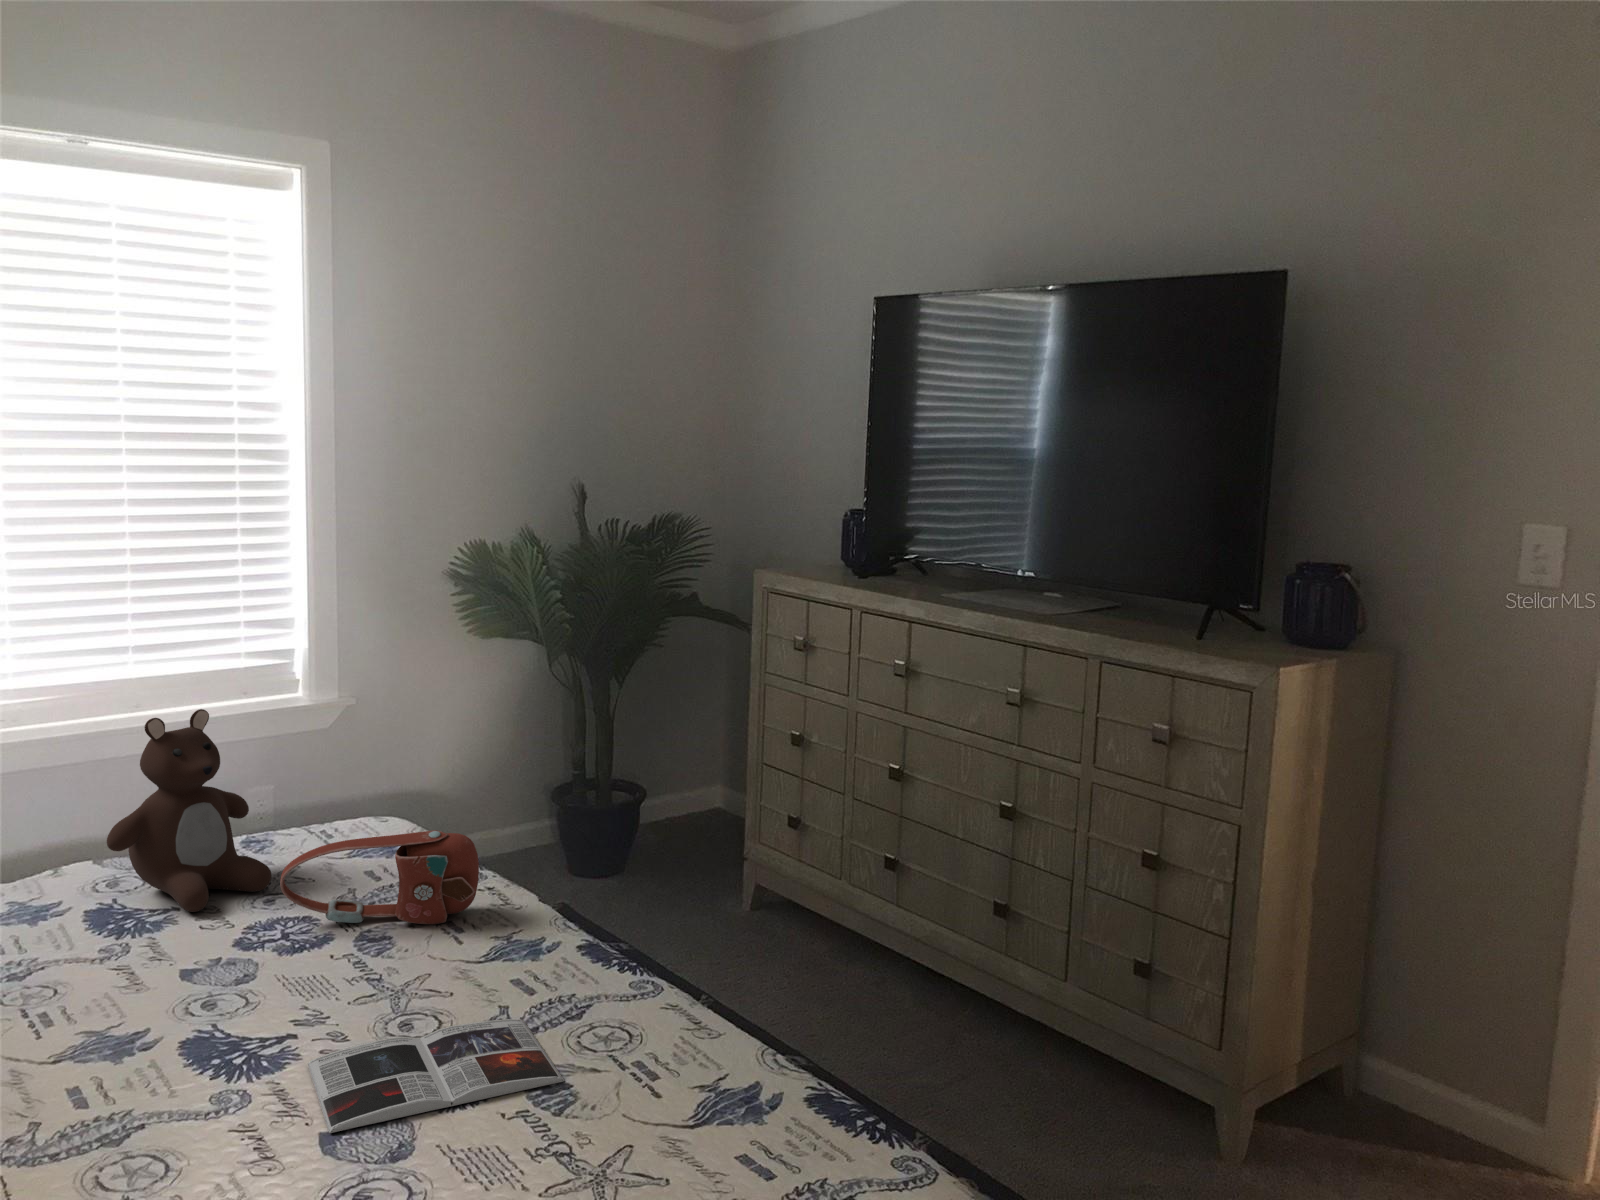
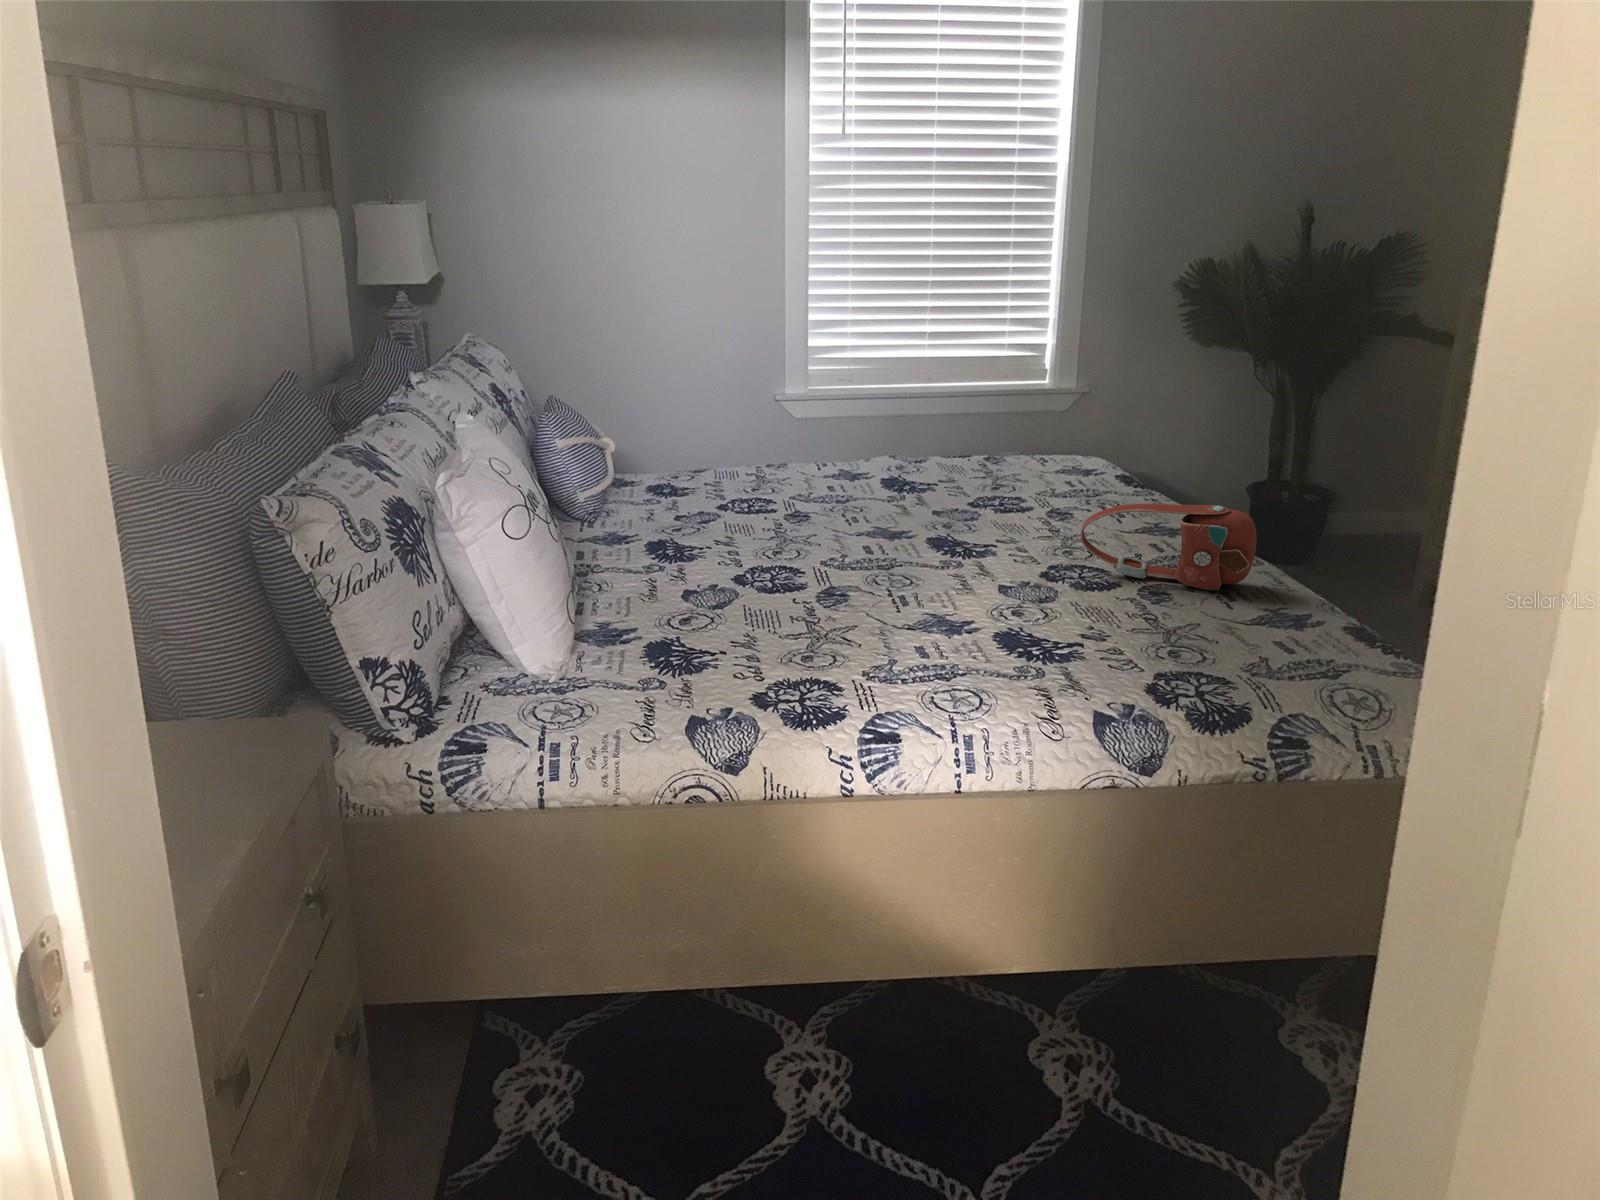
teddy bear: present [107,709,272,912] -> none [950,384,1073,551]
magazine: present [308,1019,564,1133] -> none [1091,657,1313,719]

